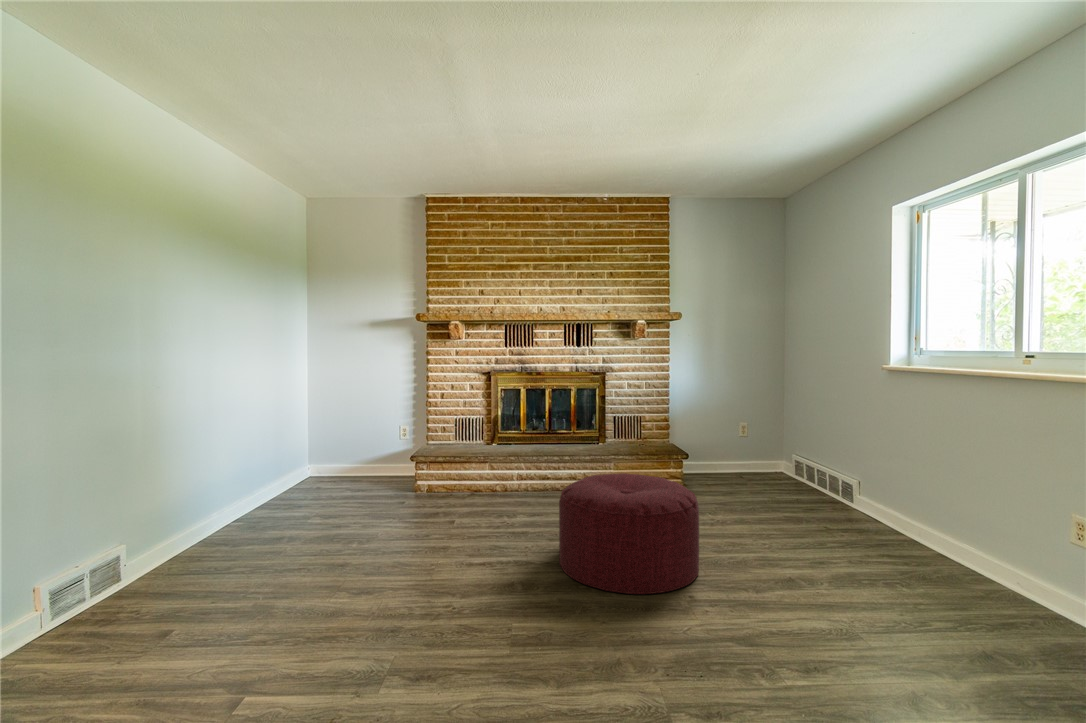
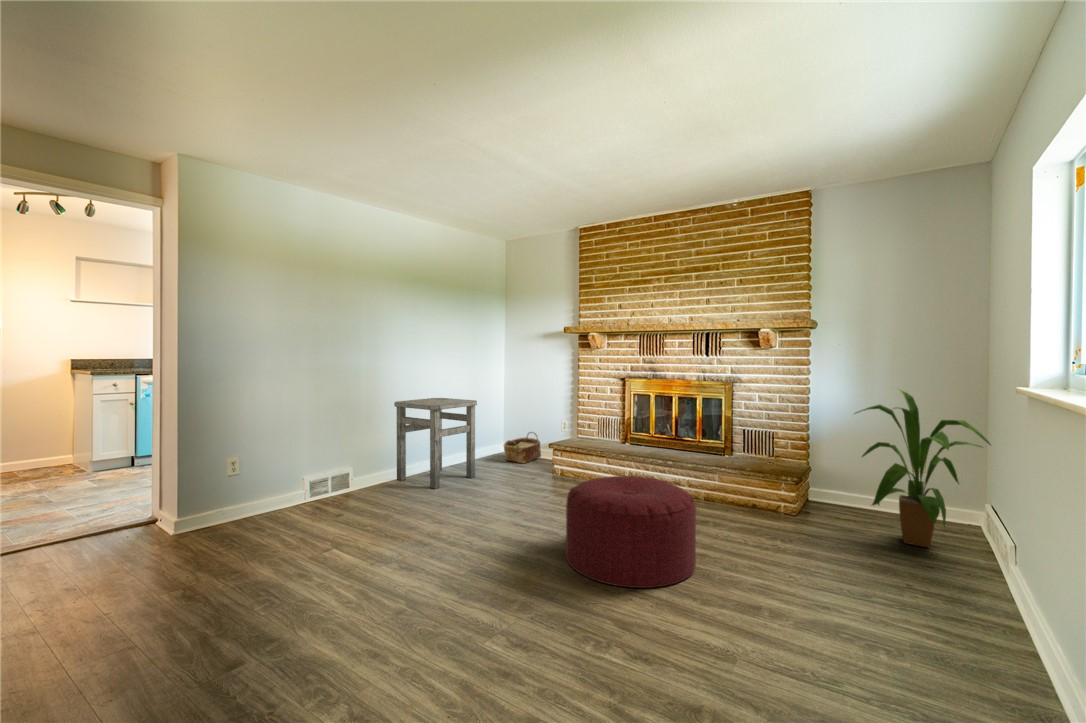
house plant: none [732,372,836,498] -> present [856,389,991,547]
side table: none [198,407,328,536] -> present [394,398,477,489]
woven basket: none [333,443,379,484] -> present [504,432,541,463]

